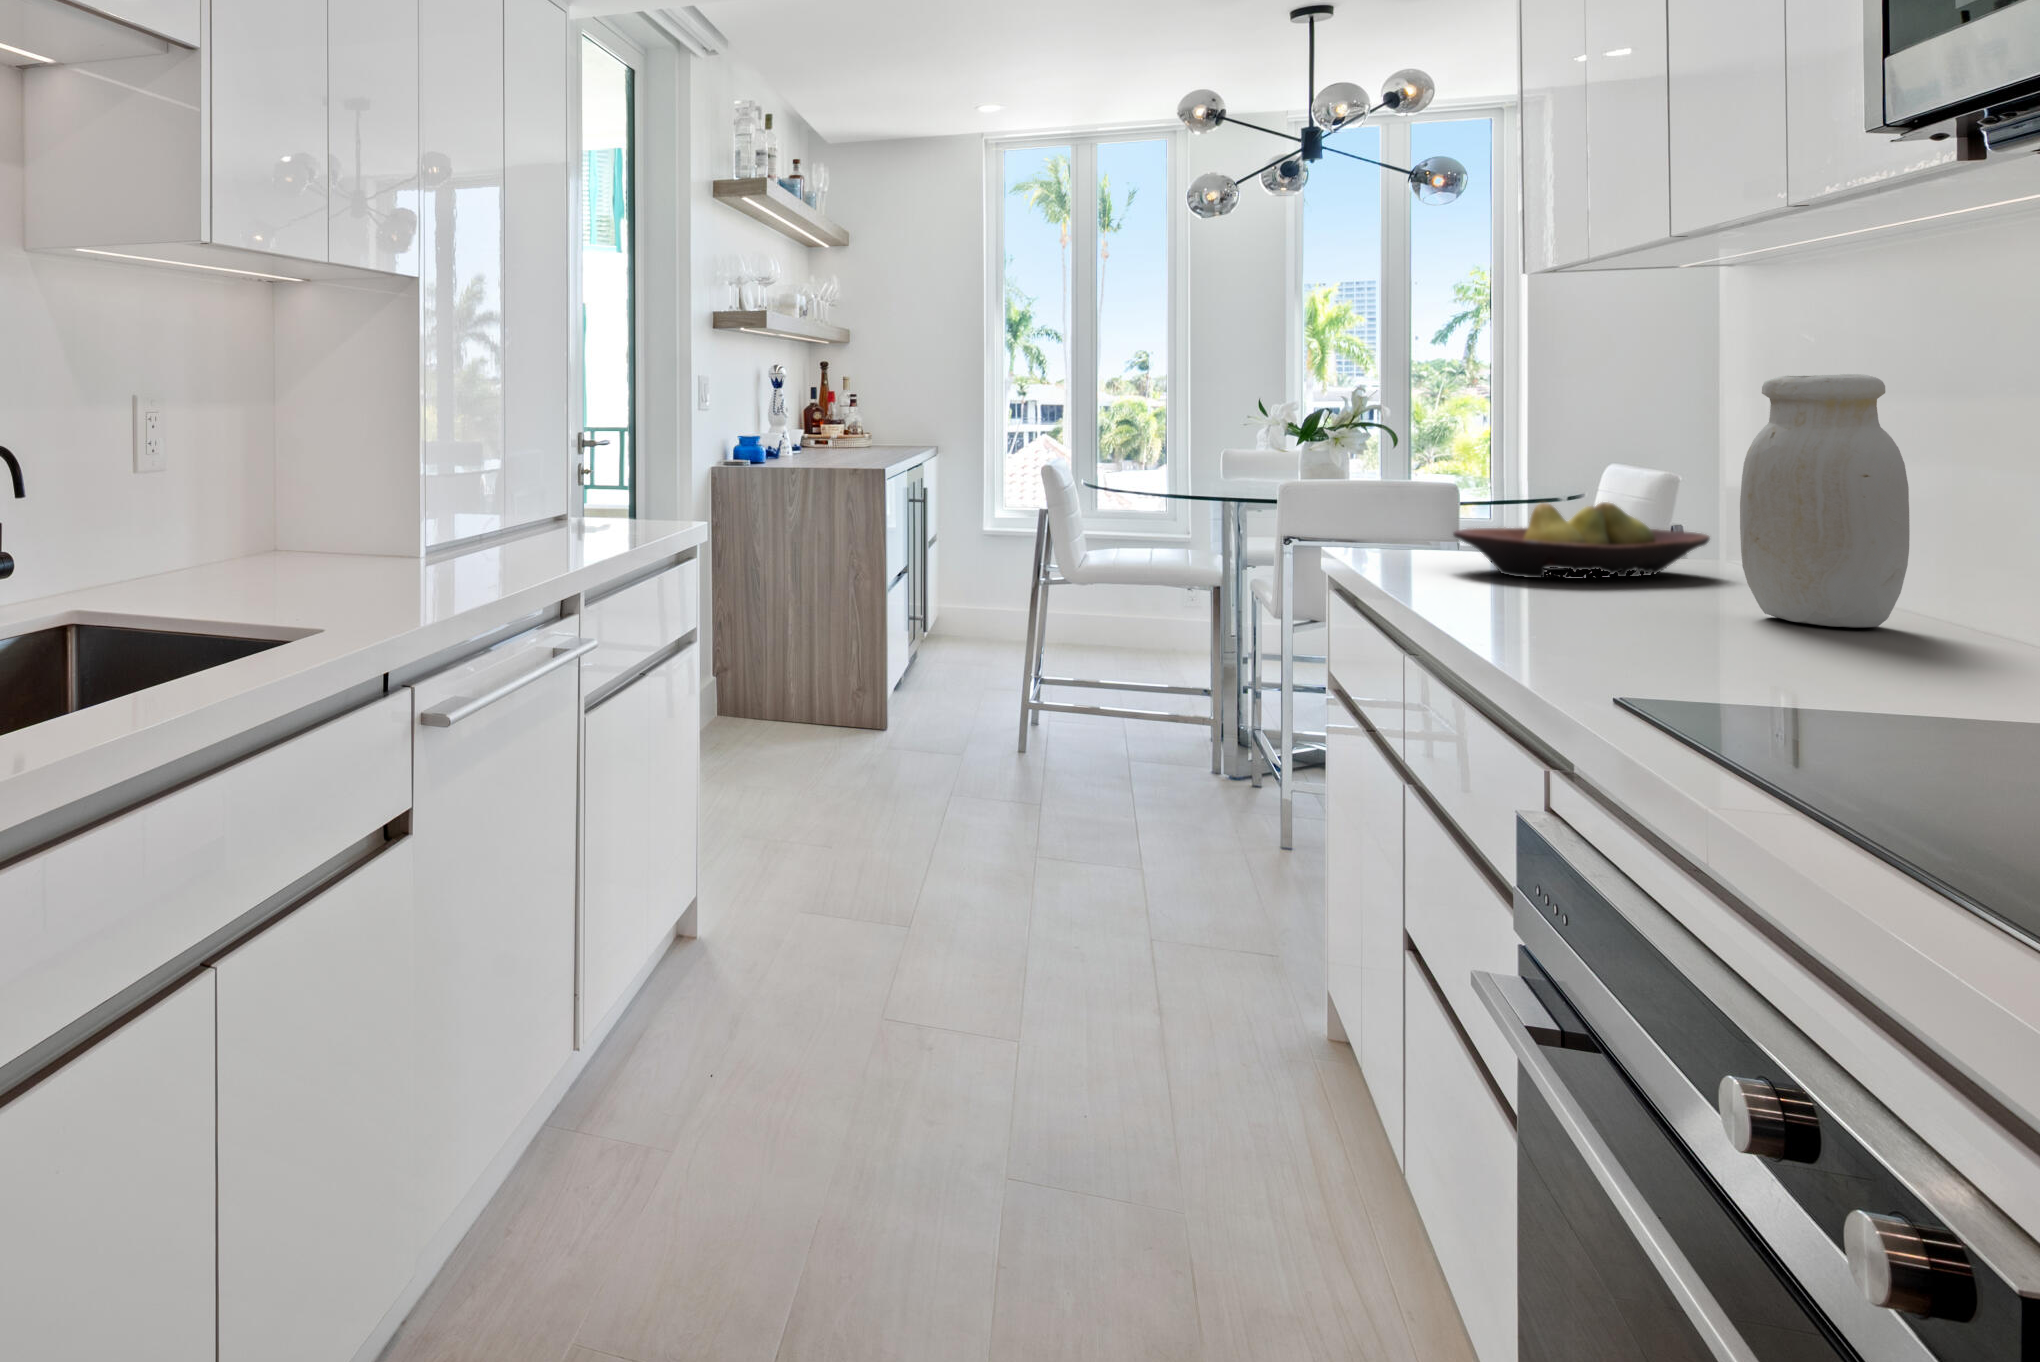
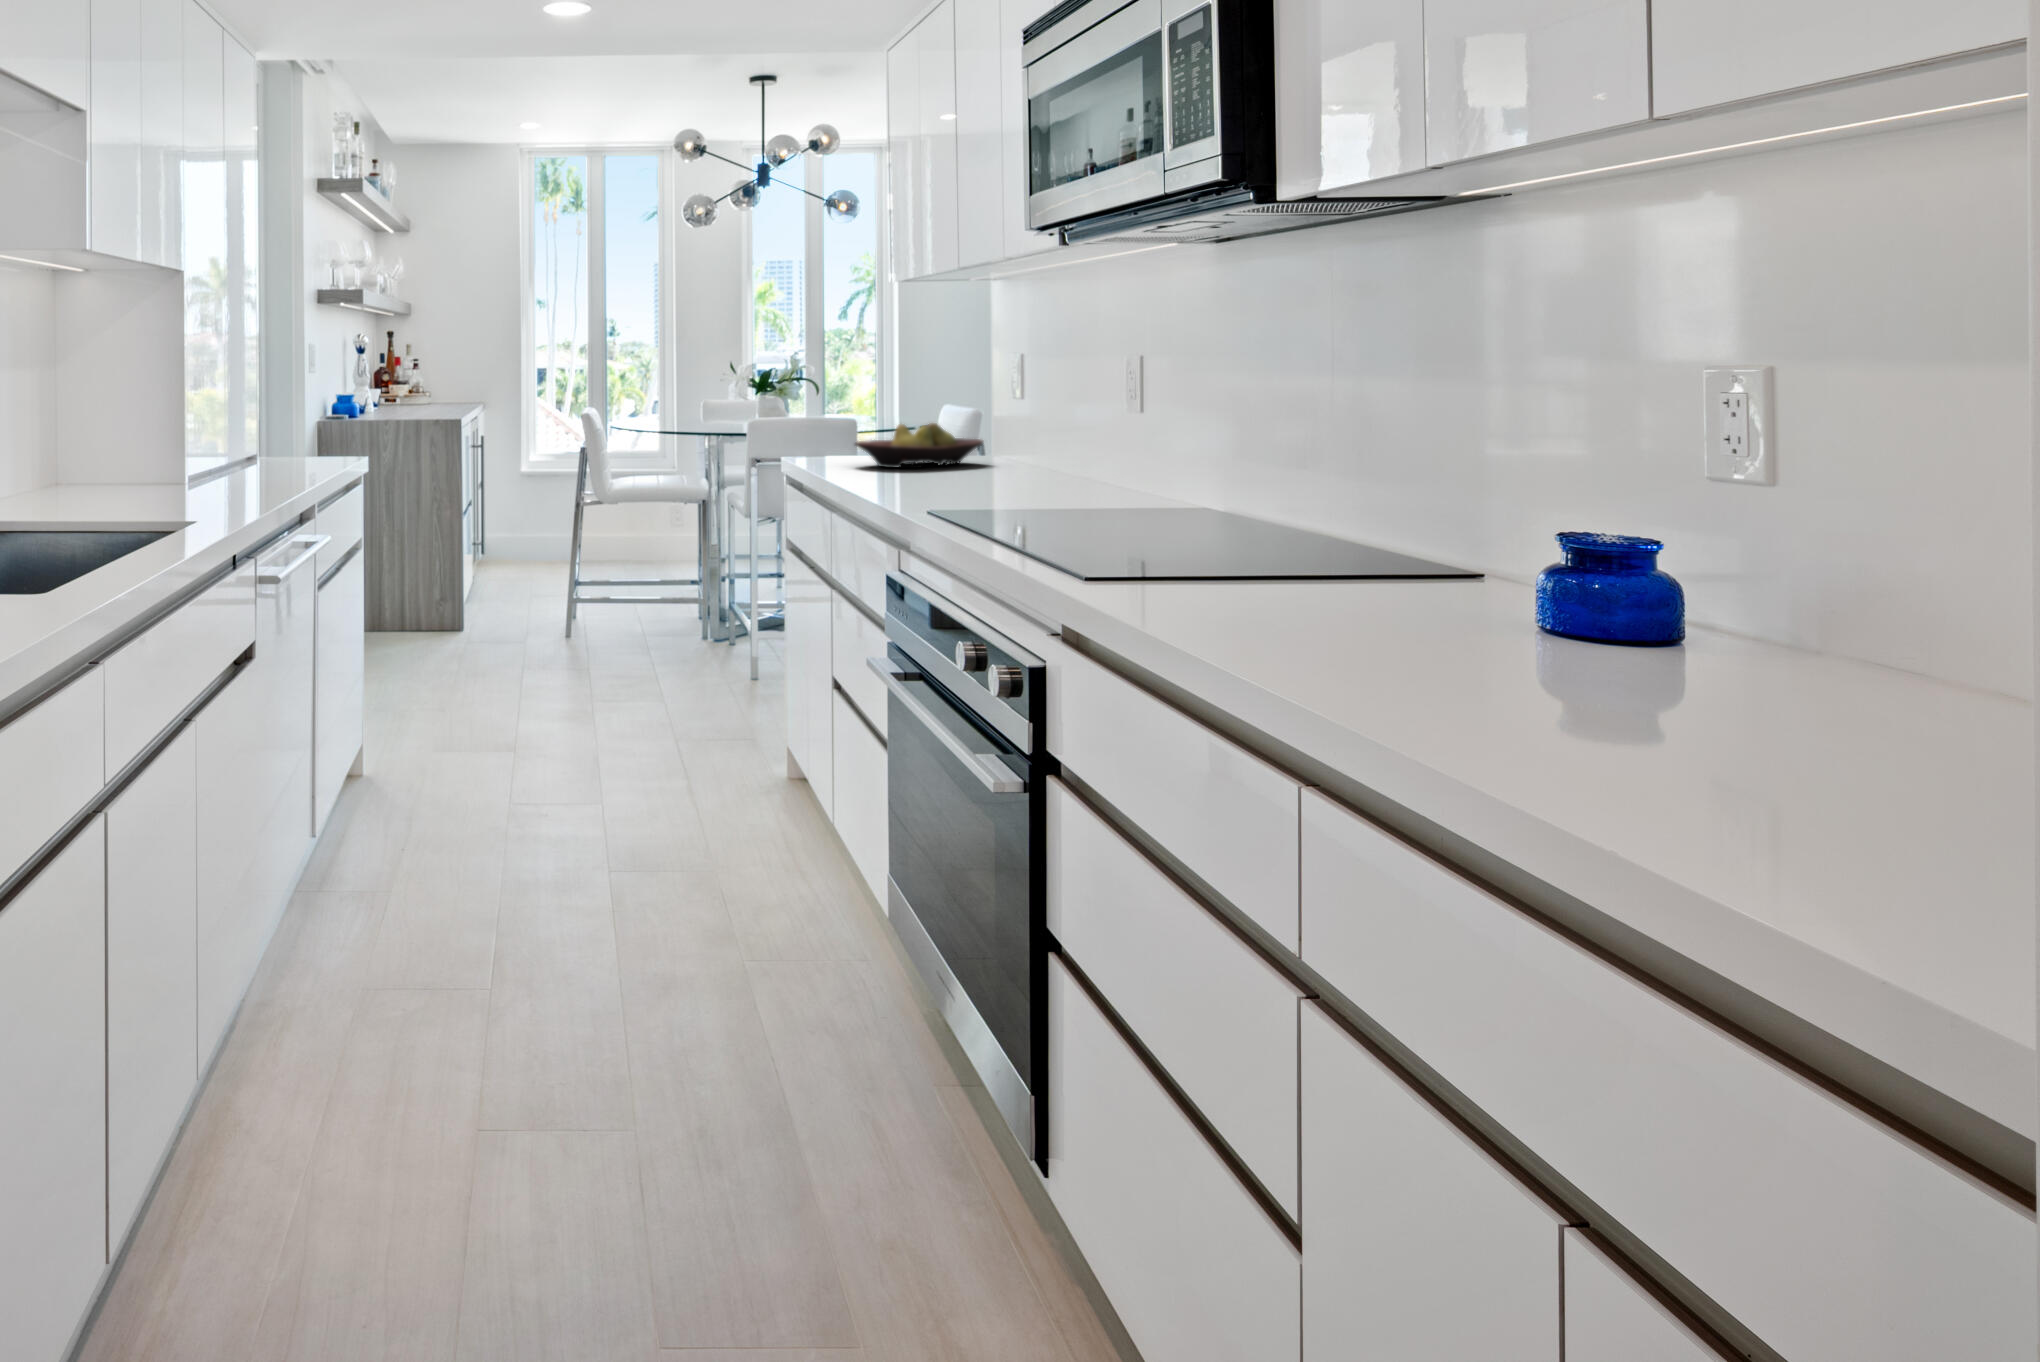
jar: present [1740,374,1910,628] -> none [989,349,1061,482]

